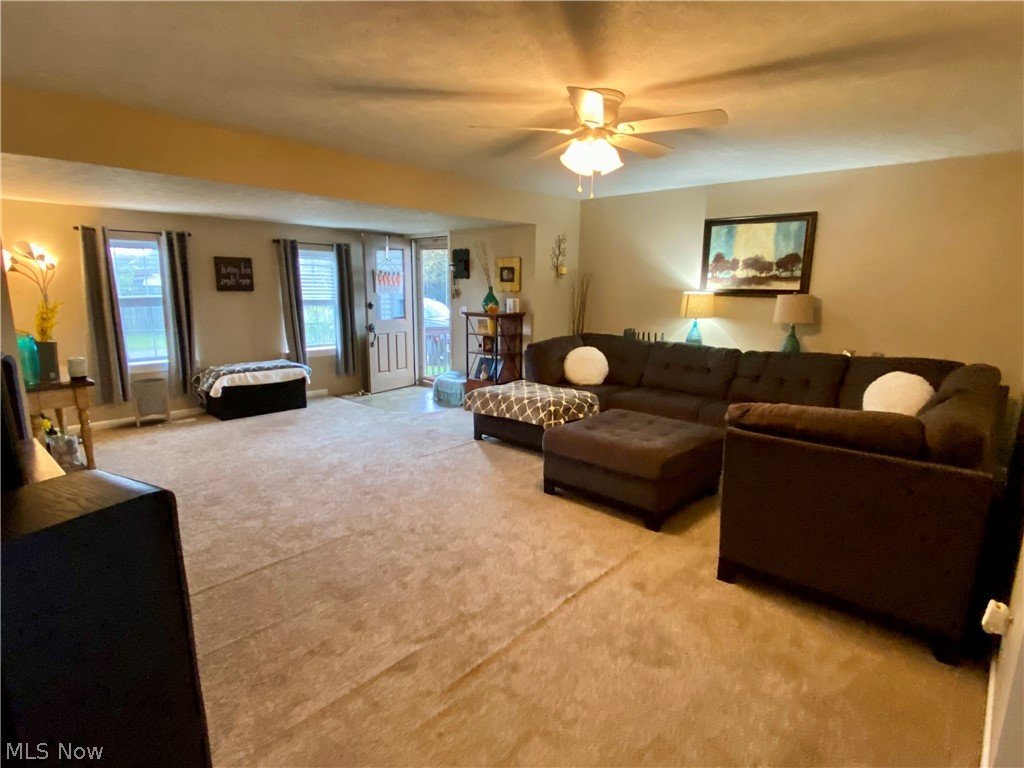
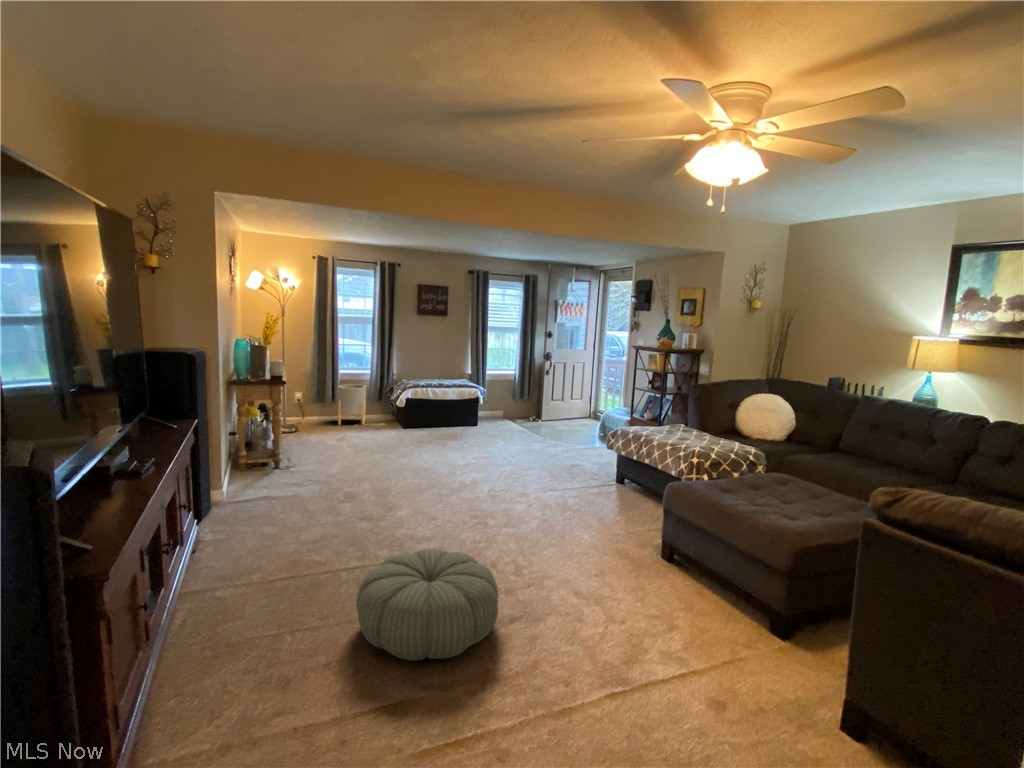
pouf: none [306,526,450,634] -> present [356,549,498,661]

